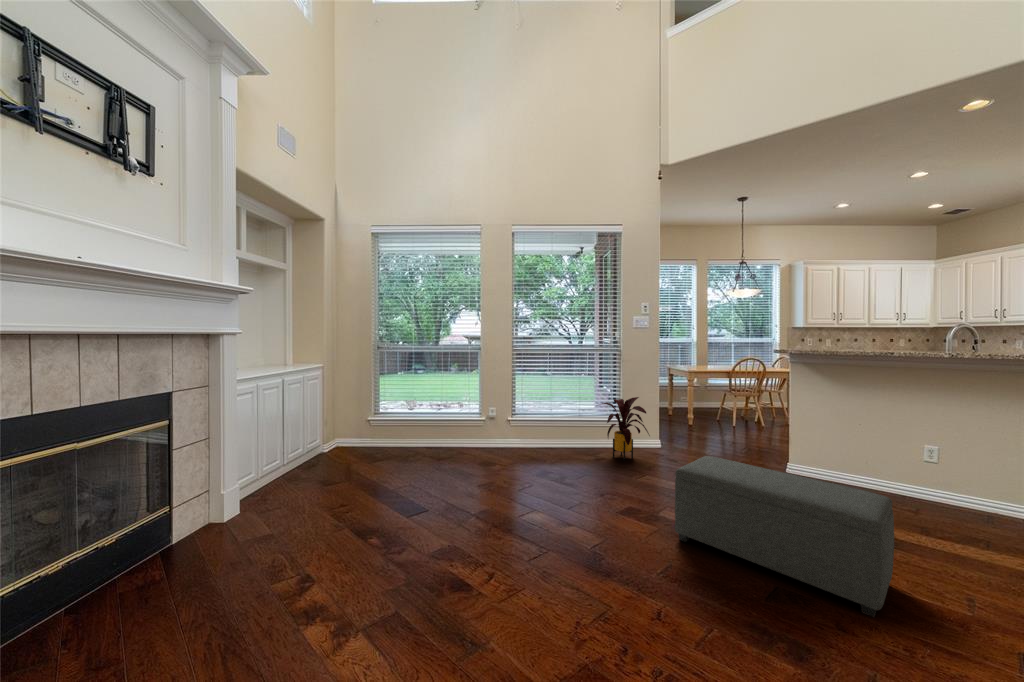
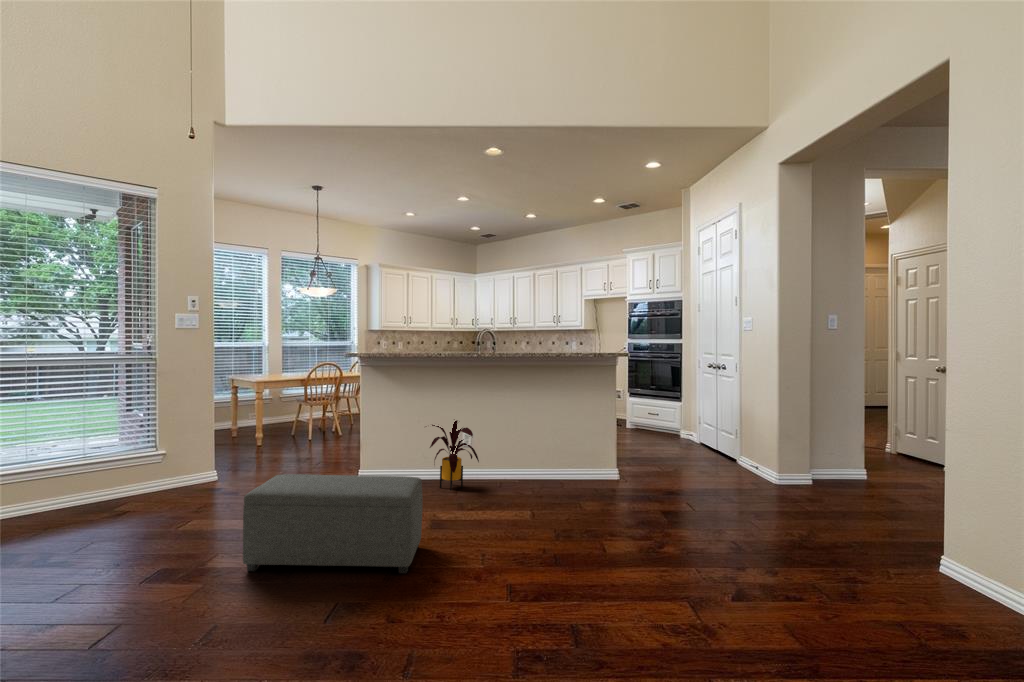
house plant: present [599,397,650,461] -> present [430,419,479,490]

